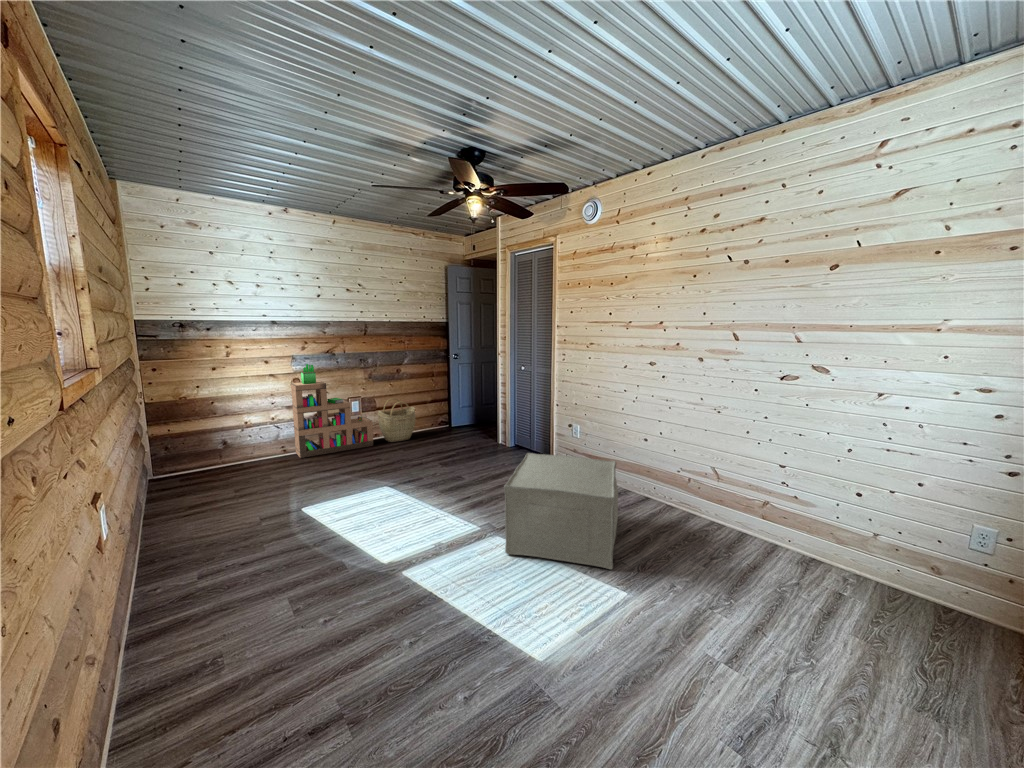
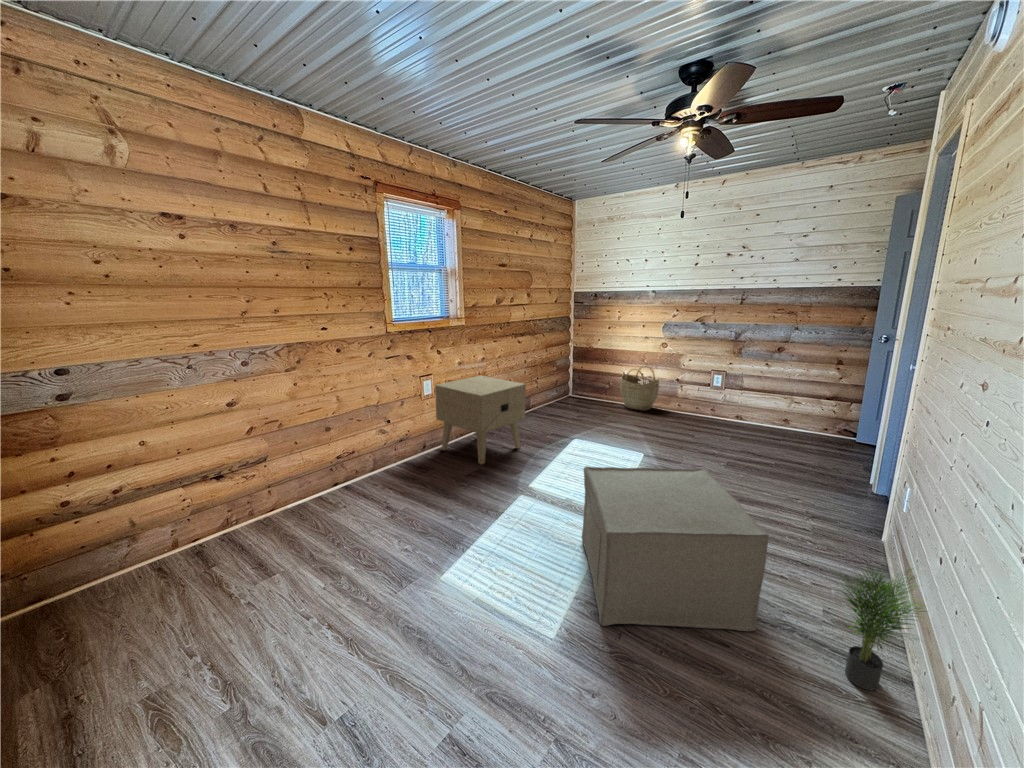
bookshelf: present [291,364,373,458] -> none [663,327,747,428]
woven basket: present [378,398,415,442] -> present [620,366,659,411]
potted plant: none [624,445,667,510] -> present [841,567,928,690]
nightstand: none [120,461,275,641] -> present [435,376,526,464]

